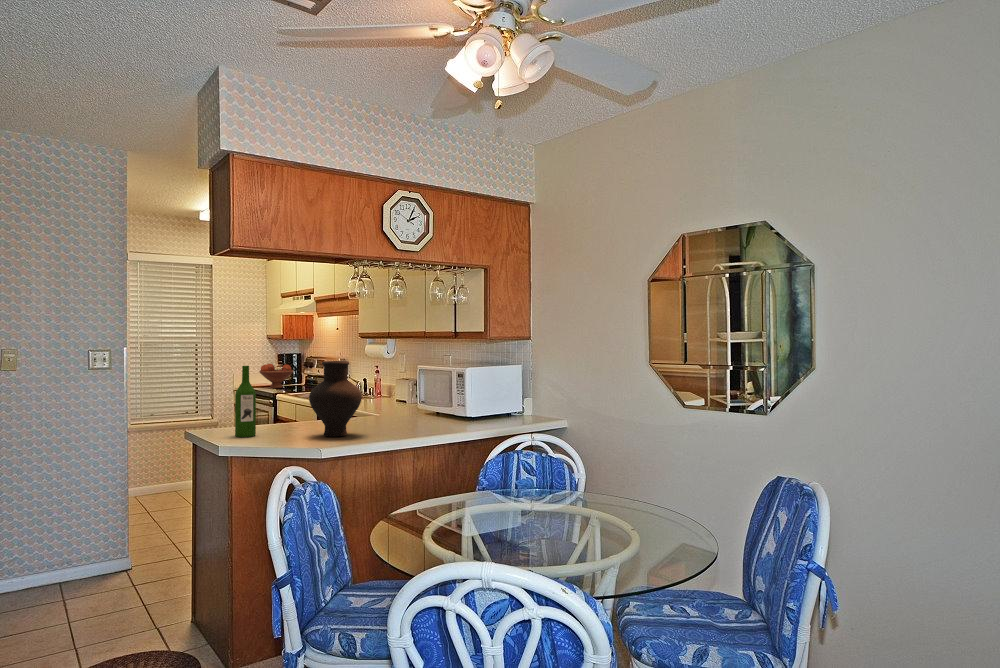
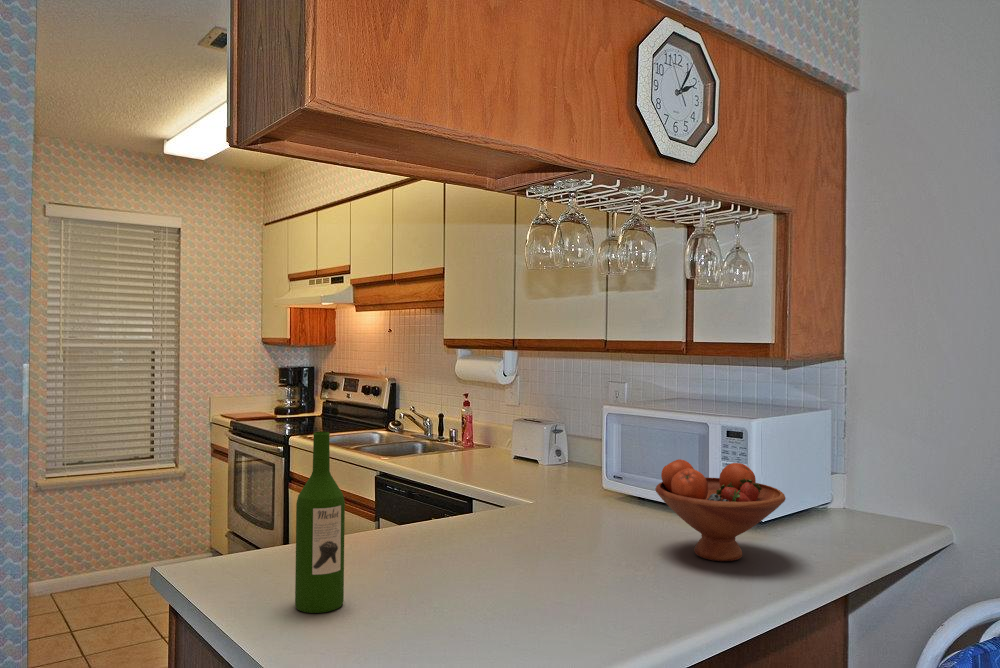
vase: present [309,361,362,436] -> none [475,419,598,609]
fruit bowl: present [259,364,294,388] -> present [655,459,786,561]

